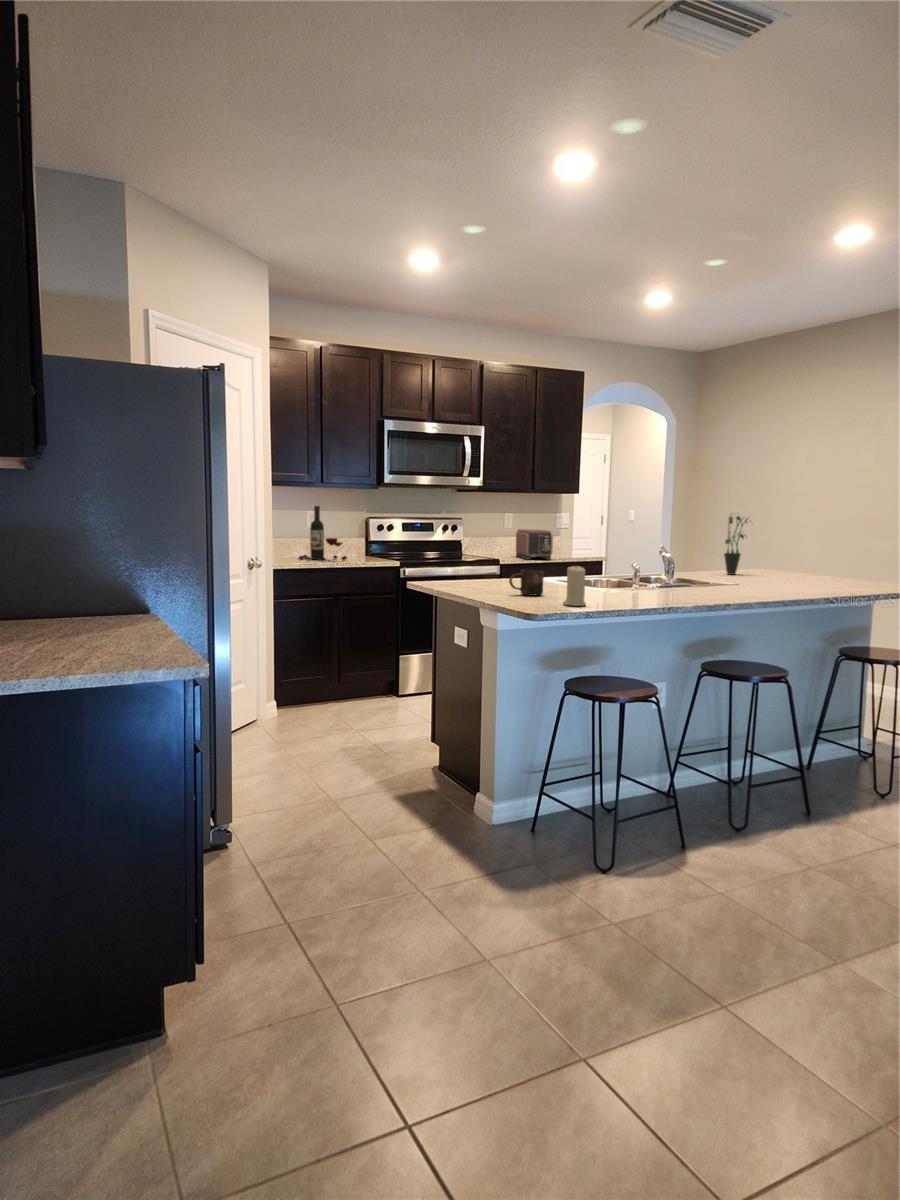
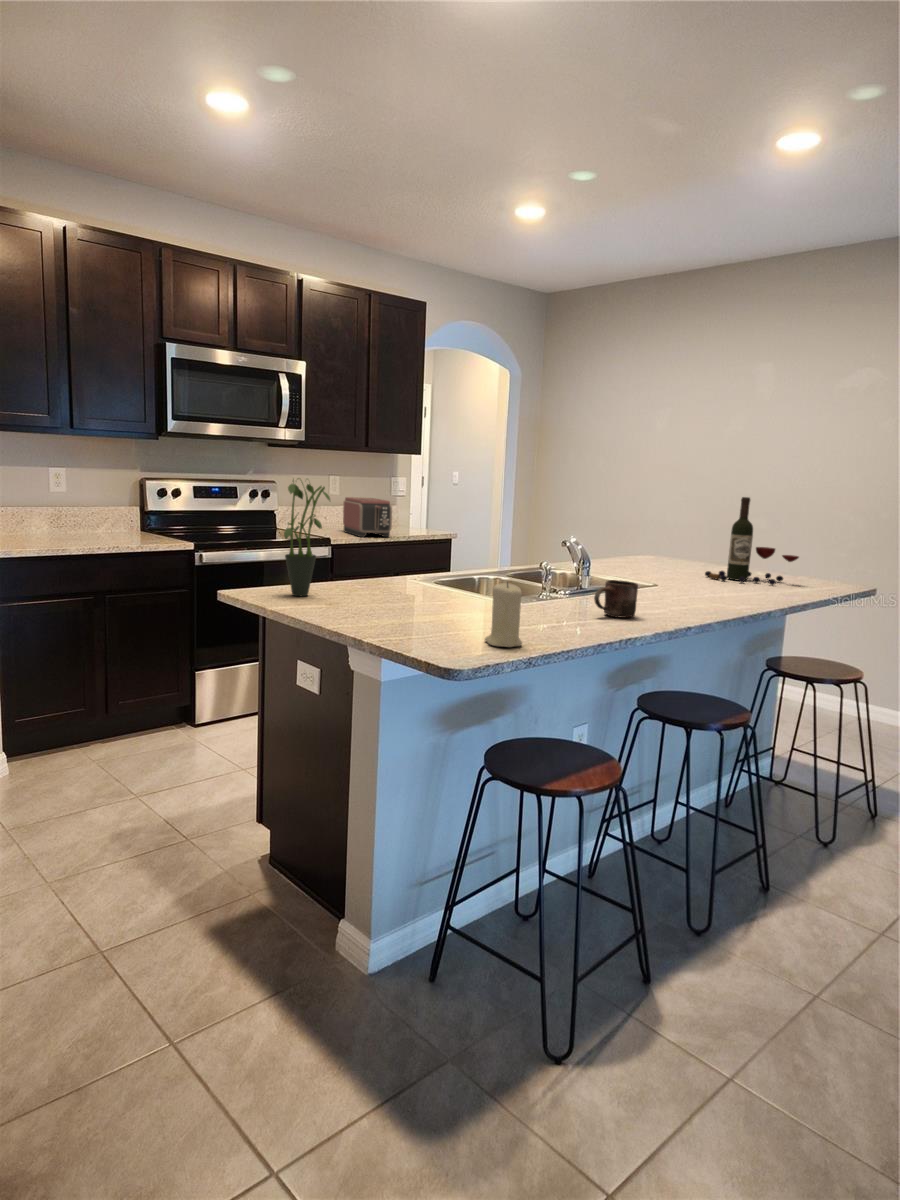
wine bottle: present [299,506,347,561] -> present [705,497,799,585]
potted plant: present [724,514,747,575] -> present [284,478,330,596]
mug: present [509,570,544,596] -> present [594,580,638,618]

